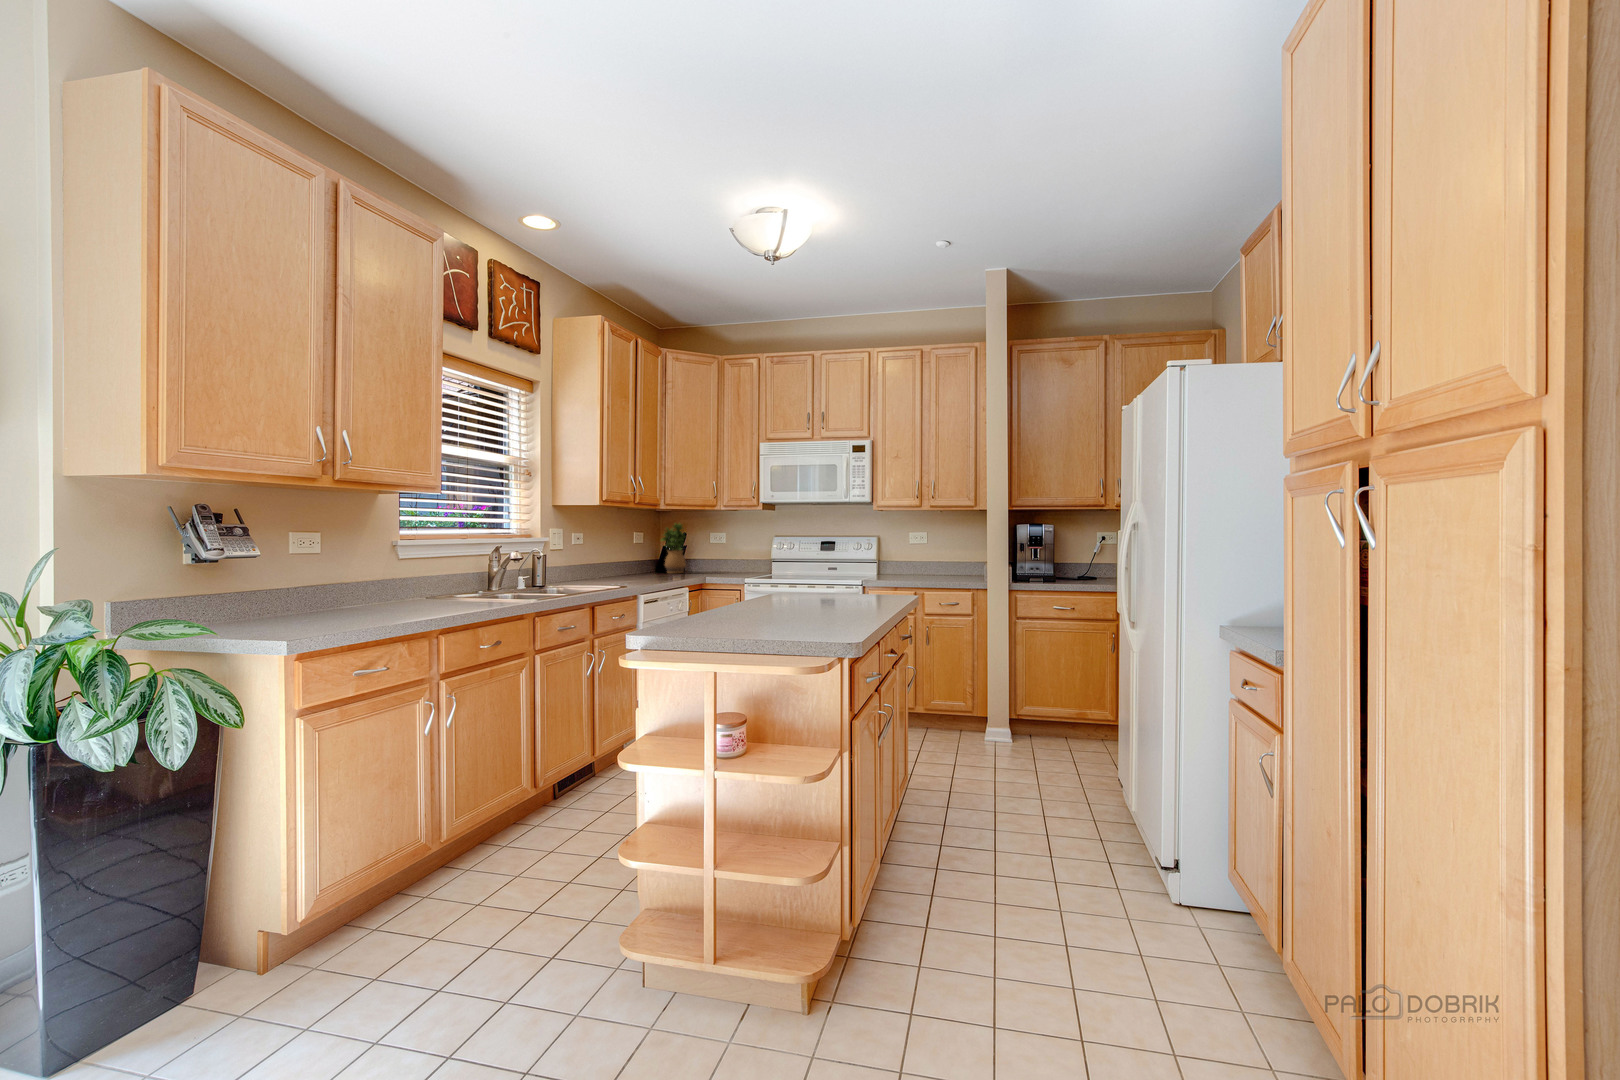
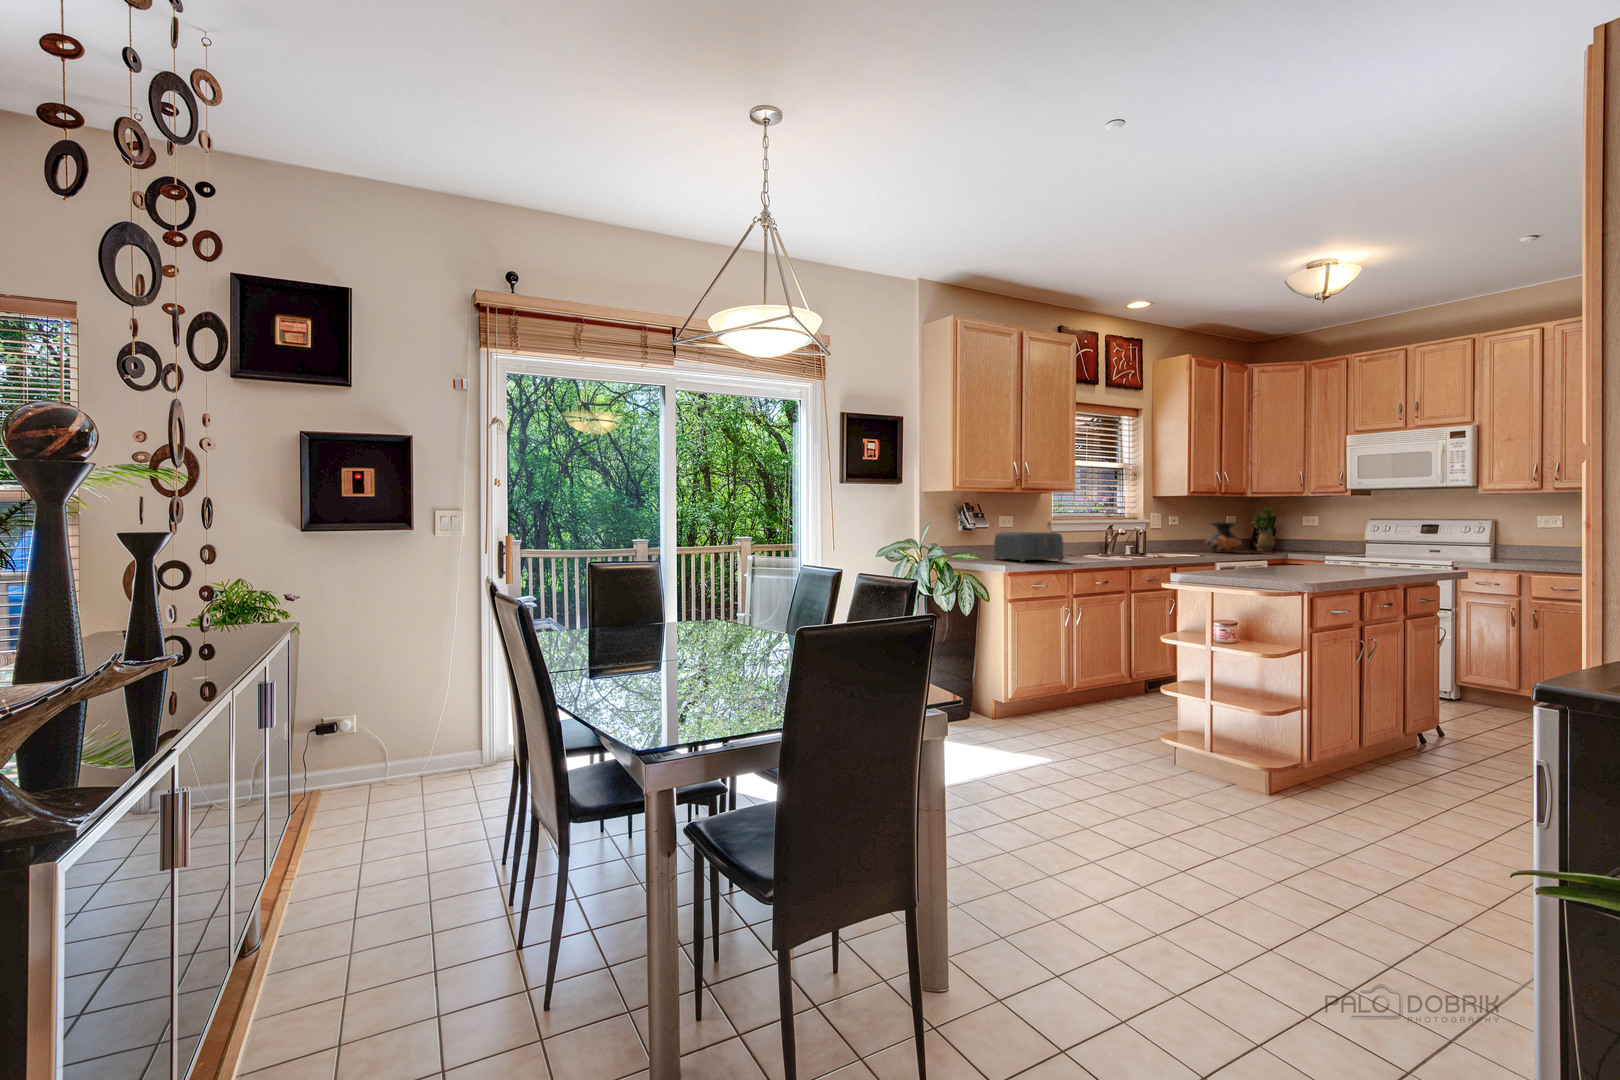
vase: none [617,541,659,579] -> present [1206,522,1242,553]
toaster: none [269,561,424,624] -> present [993,532,1064,562]

